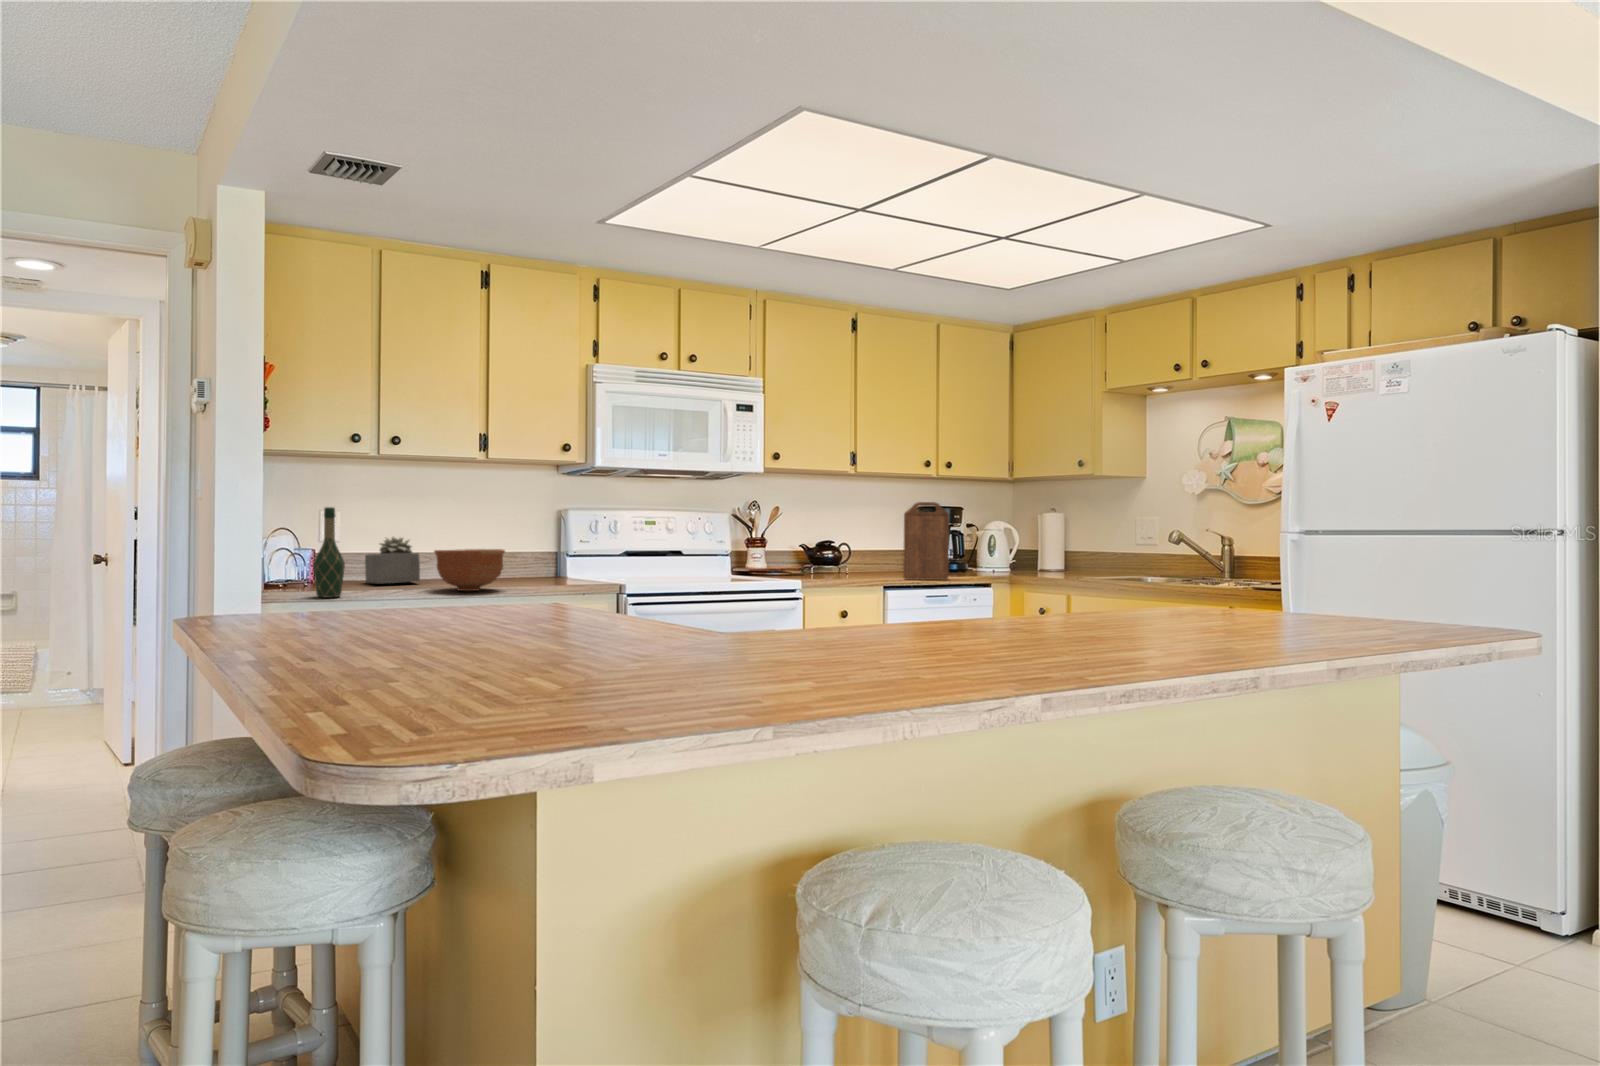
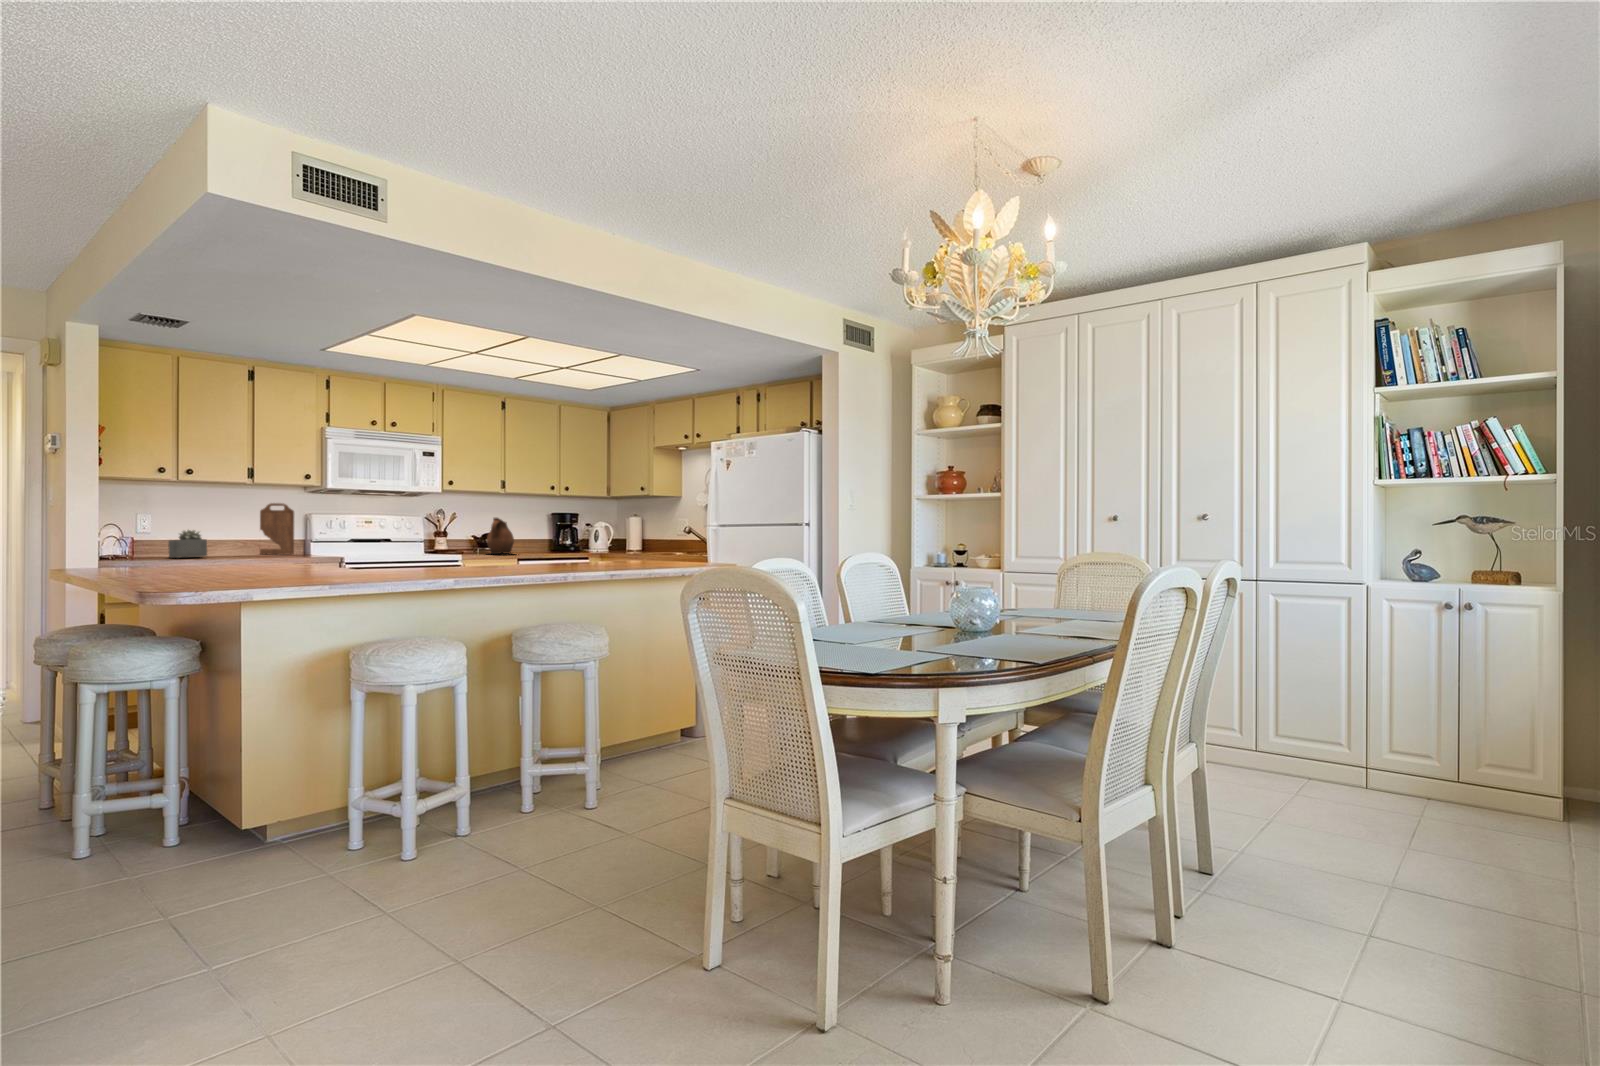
cutting board: present [903,502,949,580] -> present [260,503,294,554]
wine bottle: present [313,507,345,597] -> none [134,511,156,564]
ceramic pitcher: none [827,516,886,580] -> present [487,518,514,554]
bowl: present [434,549,505,591] -> none [217,536,265,560]

